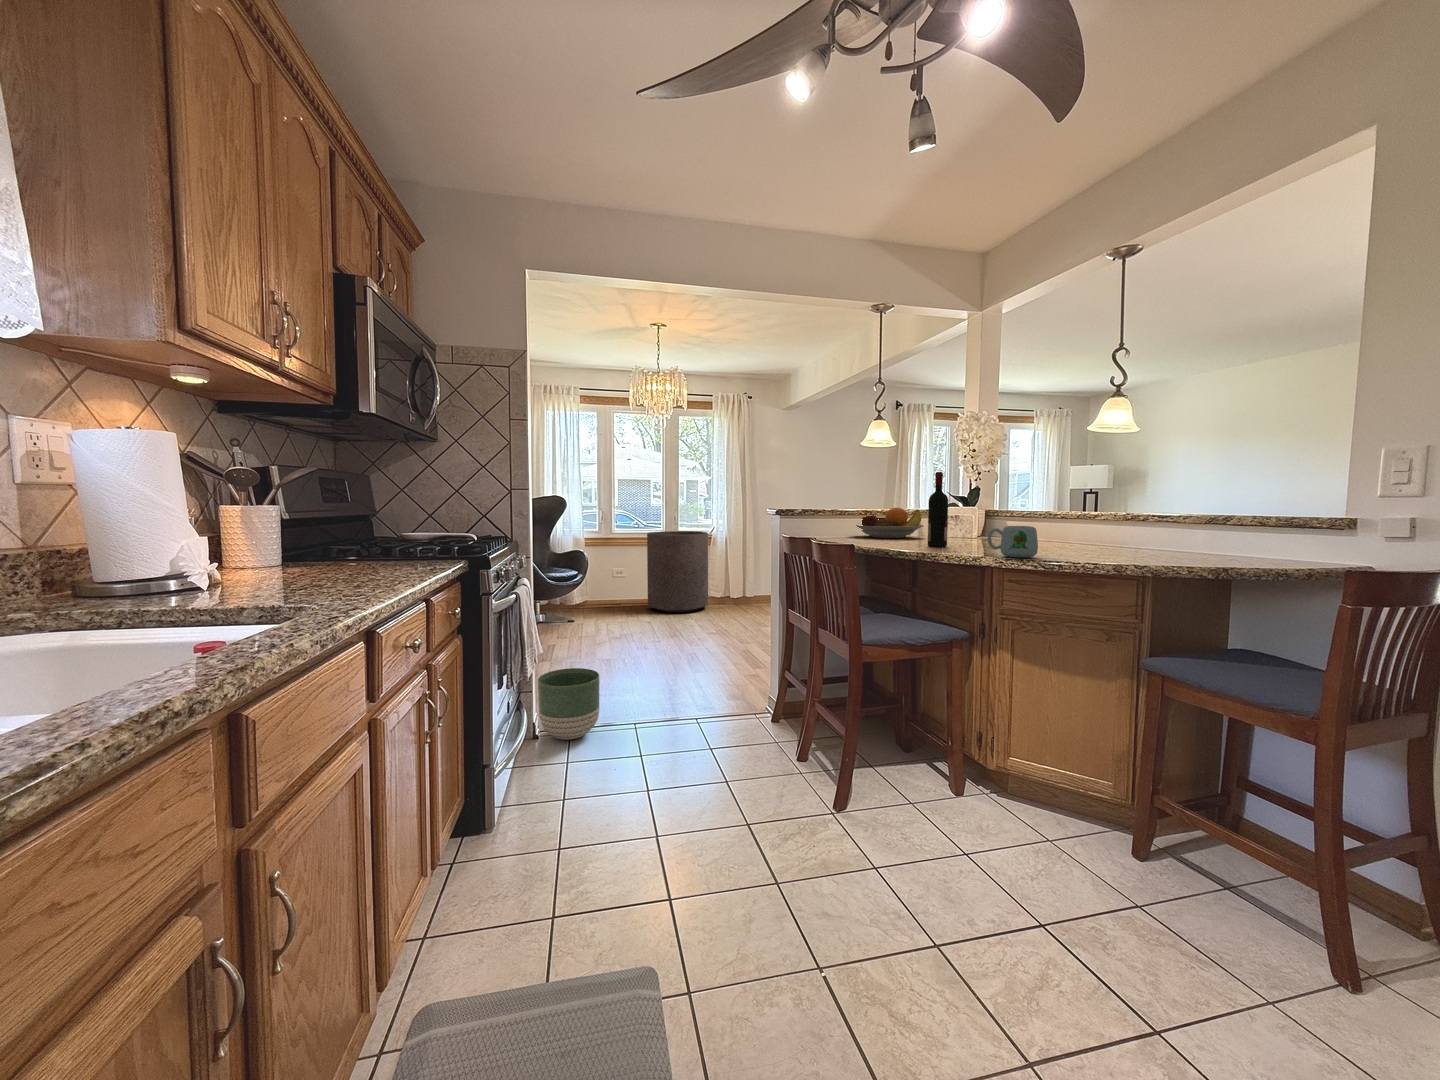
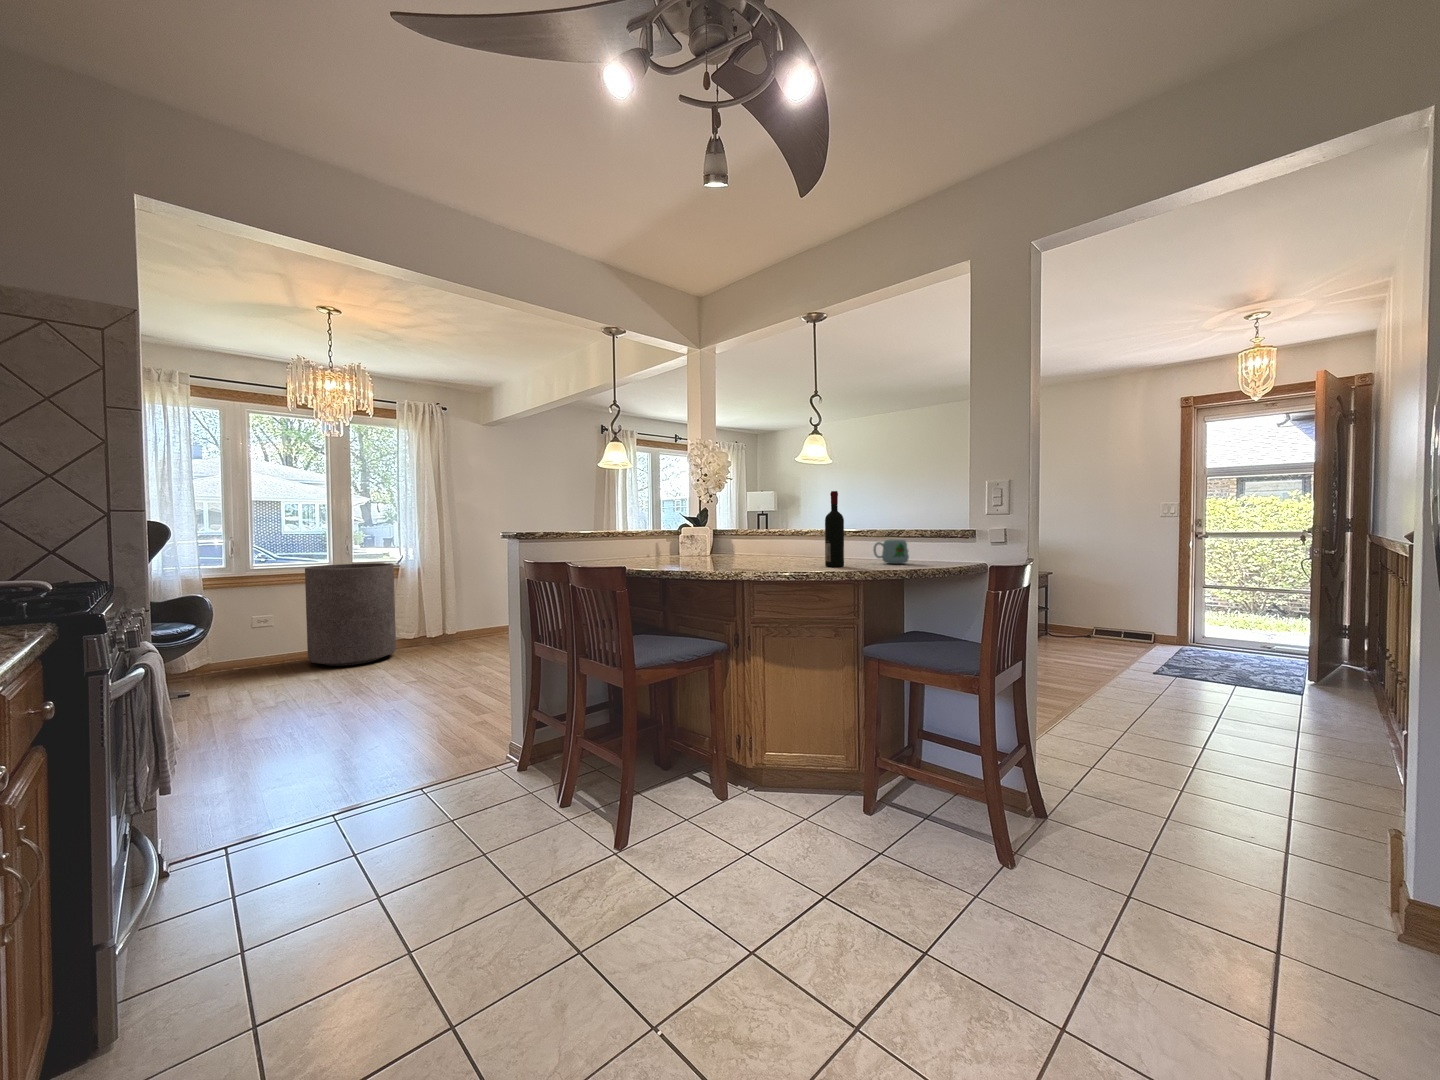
wine bottle: present [928,472,948,547] -> present [825,491,844,567]
fruit bowl: present [856,508,924,538] -> none [593,529,662,560]
mug: present [988,526,1038,558] -> present [874,540,909,564]
planter: present [538,668,600,740] -> none [171,756,280,864]

